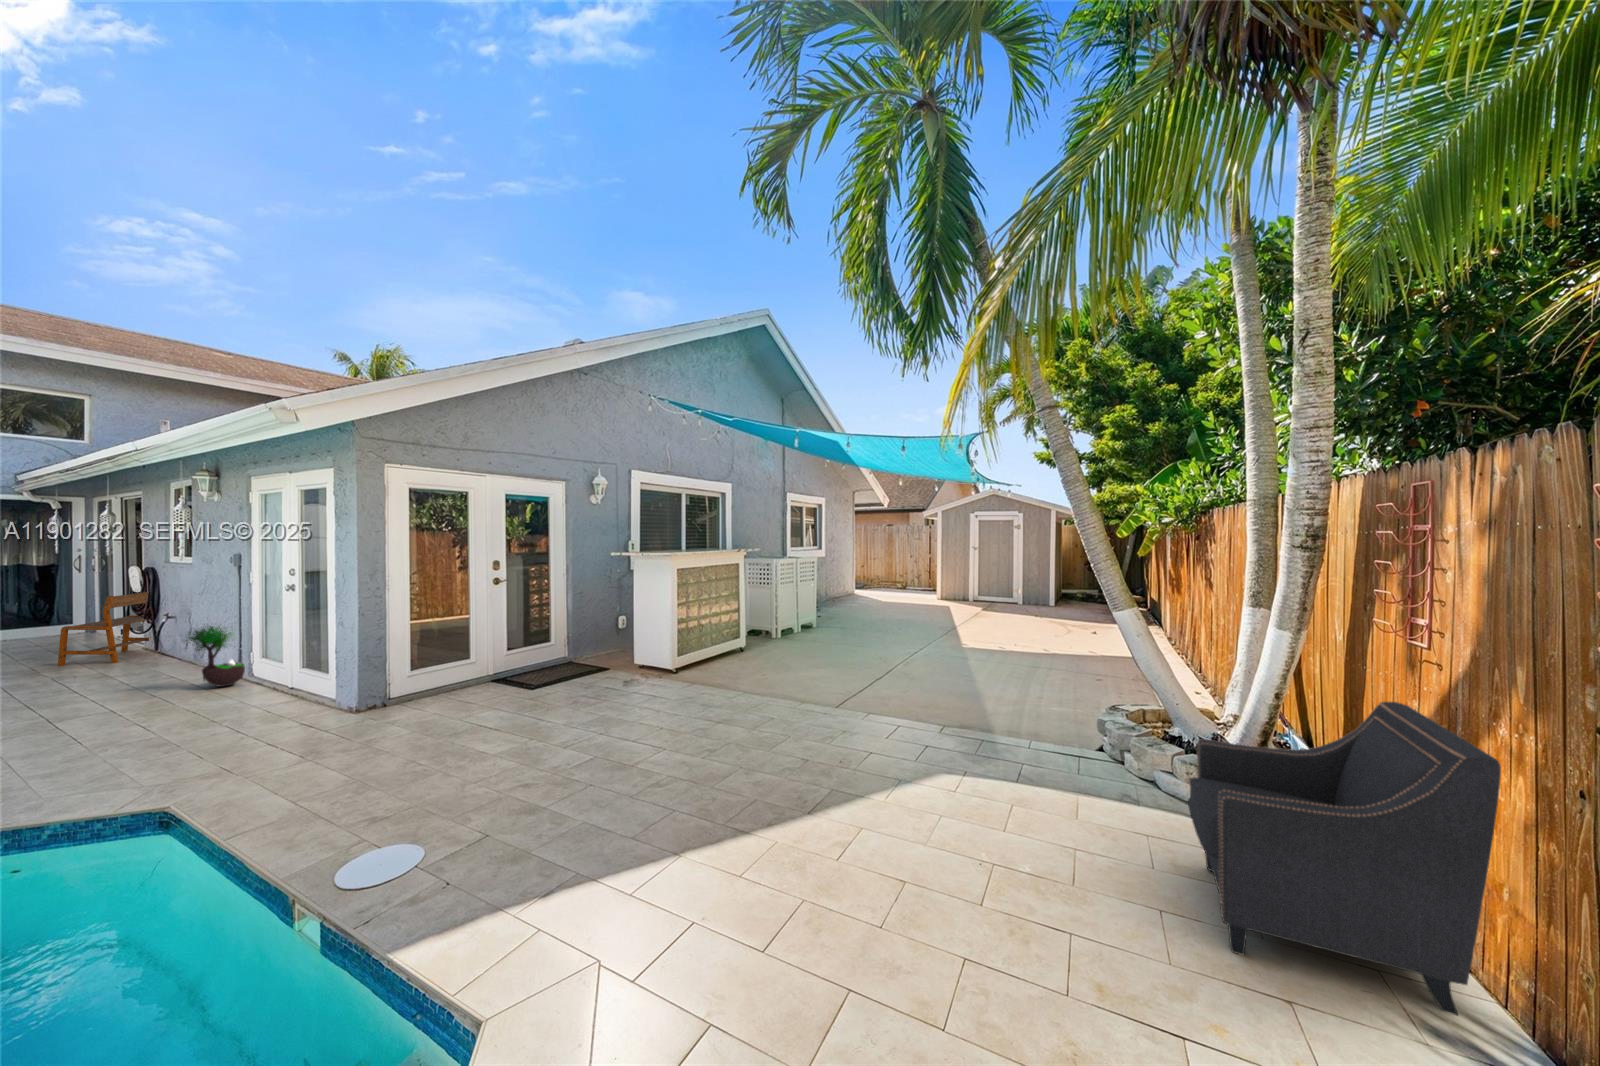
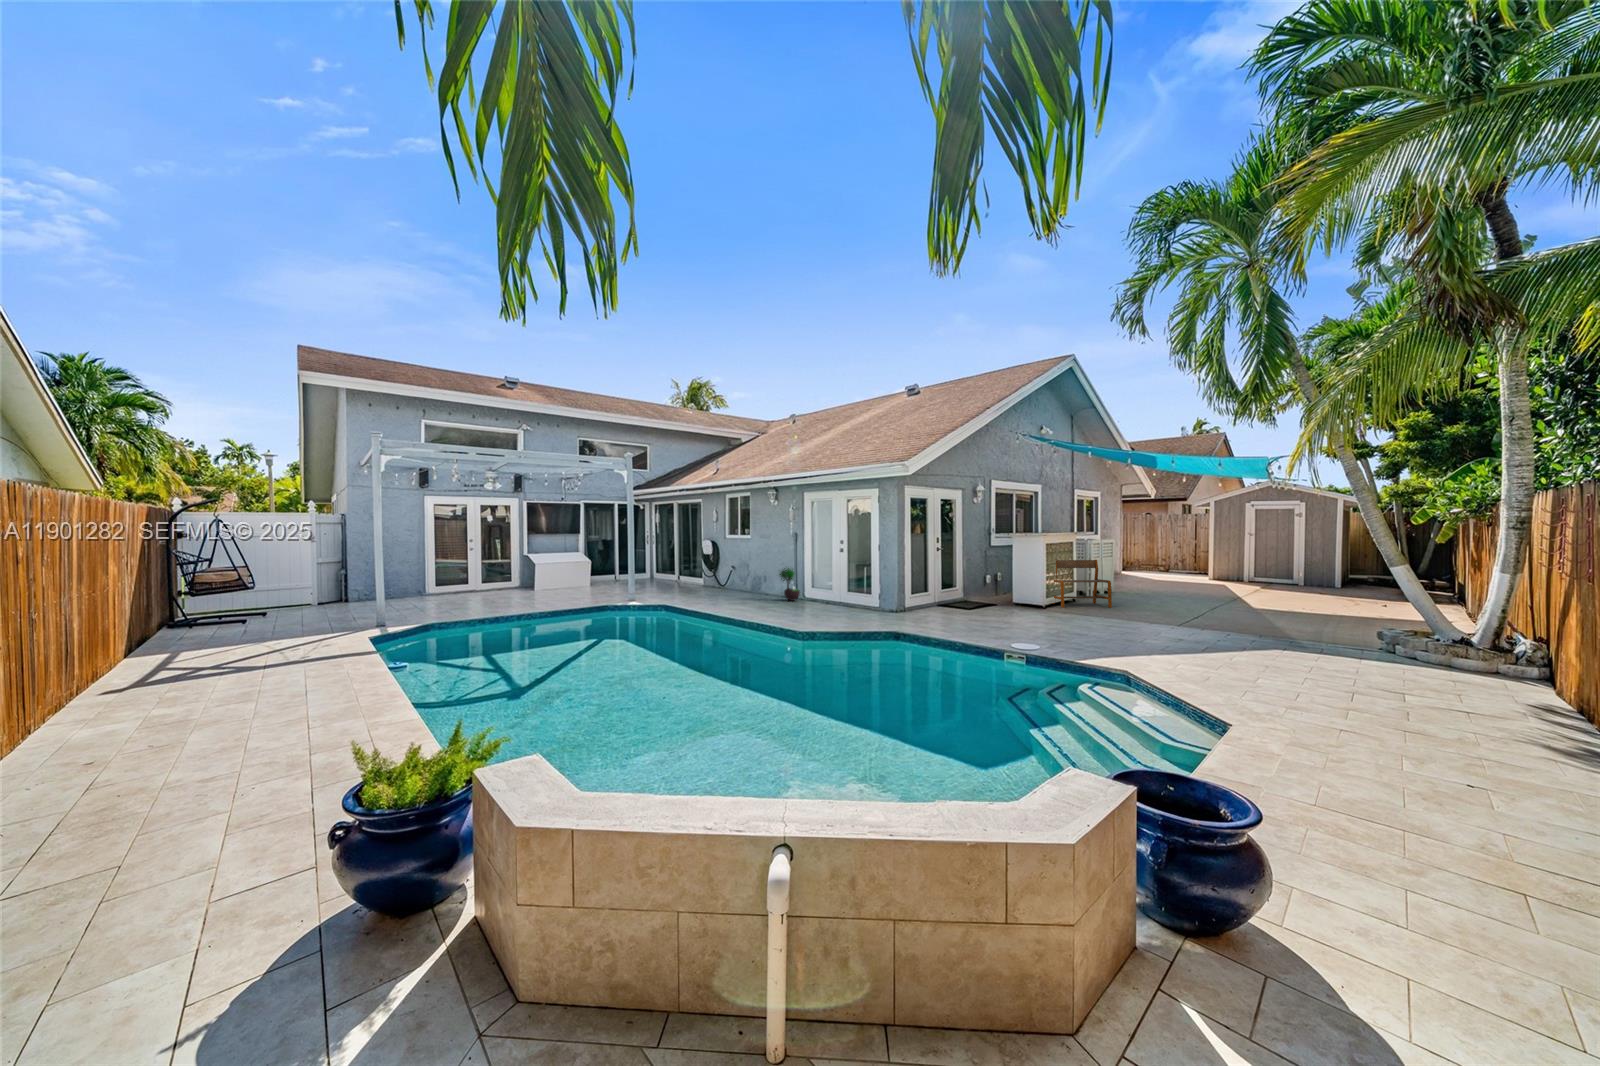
bench: present [58,592,149,666] -> present [1052,560,1112,608]
chair: present [1188,702,1501,1015] -> none [1428,598,1570,708]

